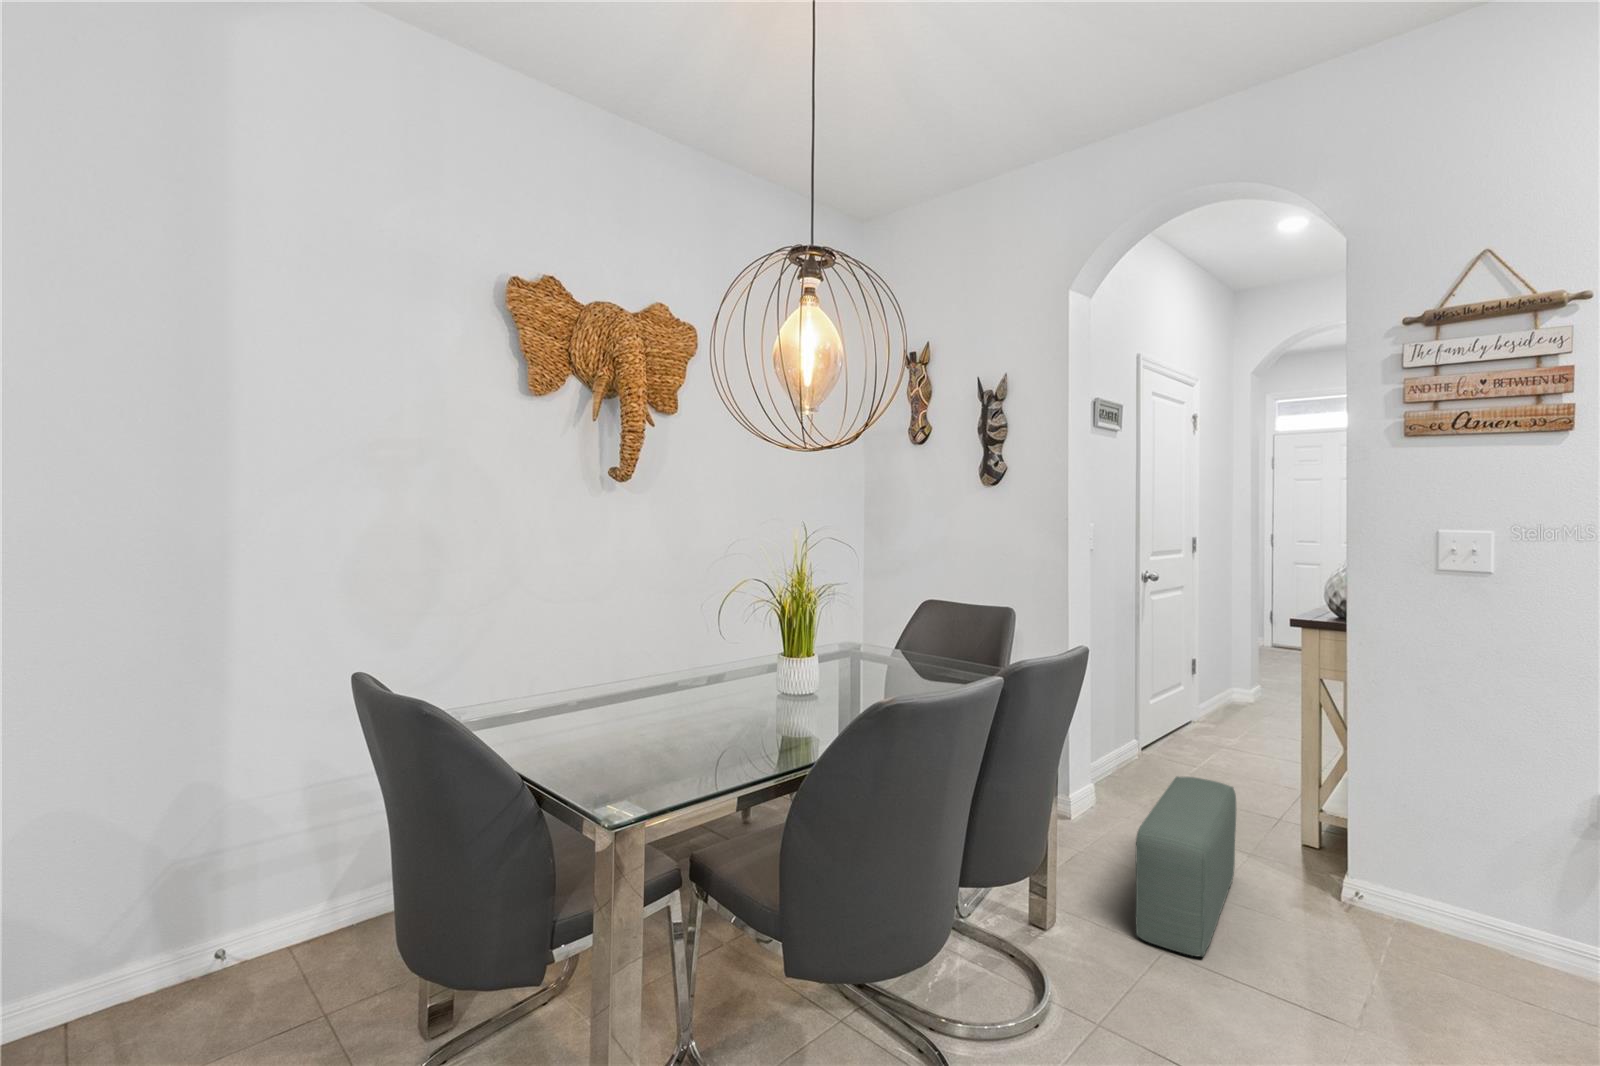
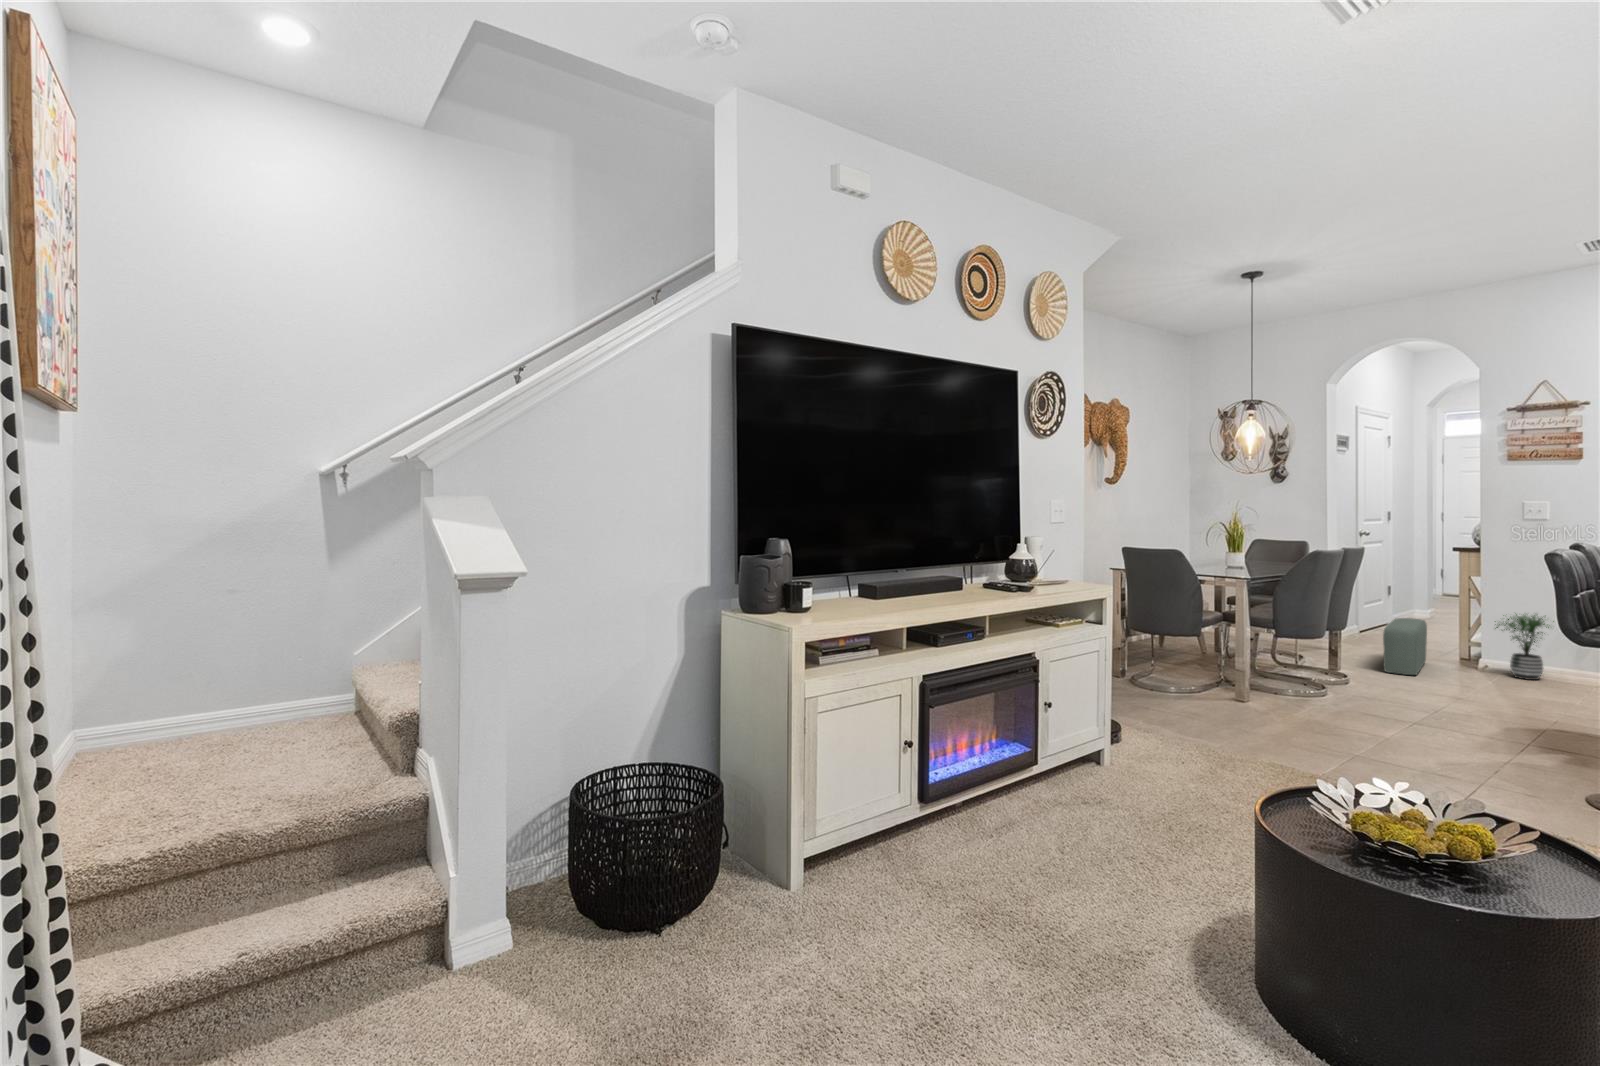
potted plant: none [1373,792,1526,971] -> present [1495,613,1554,680]

